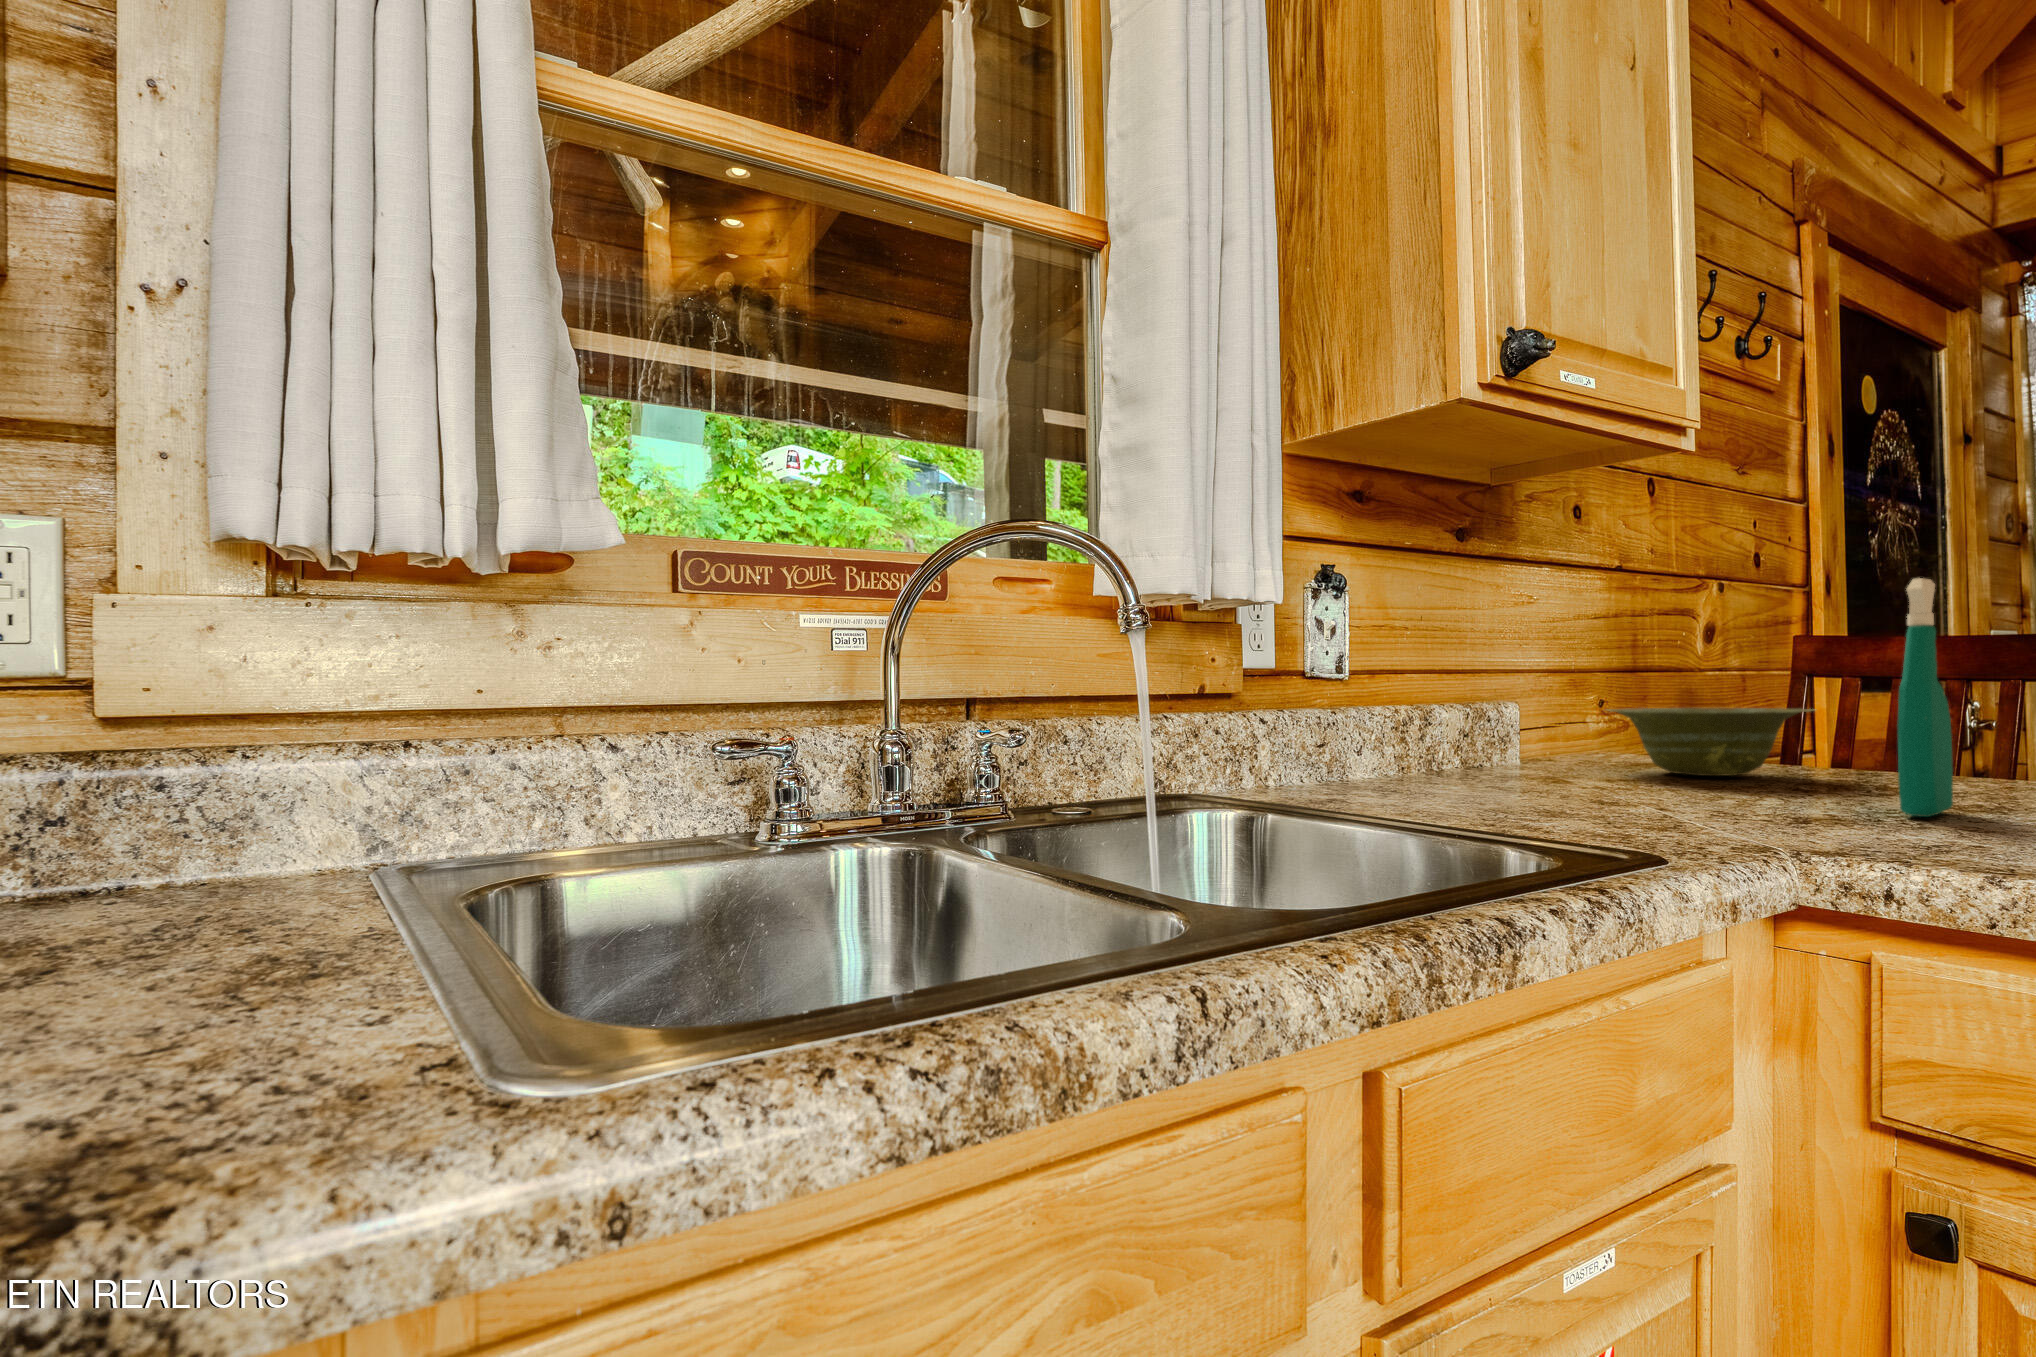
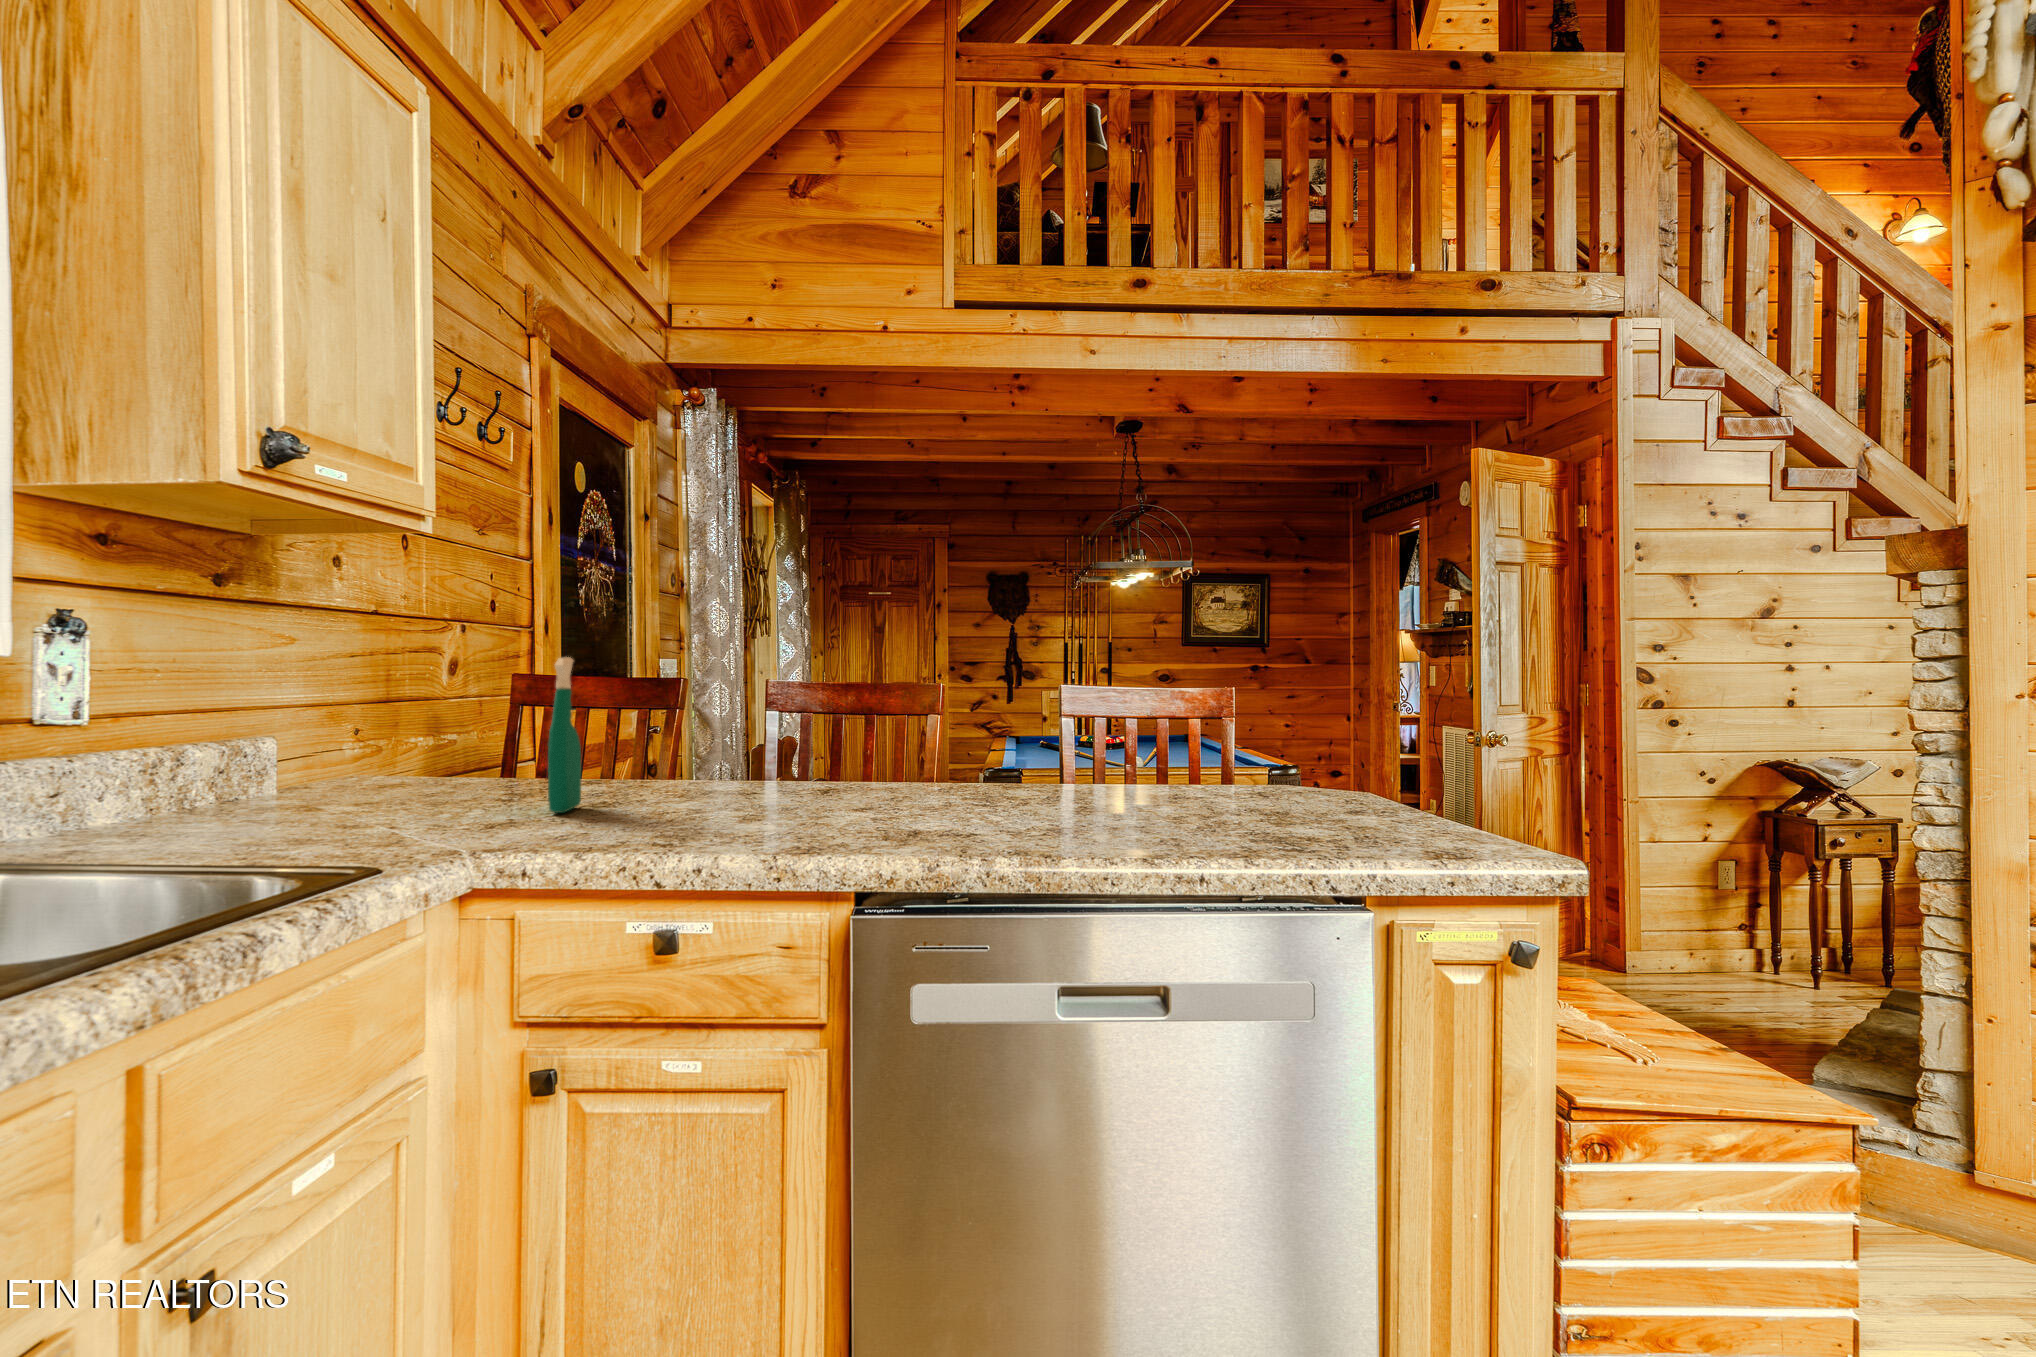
dish: present [1608,708,1812,776] -> none [355,735,515,792]

